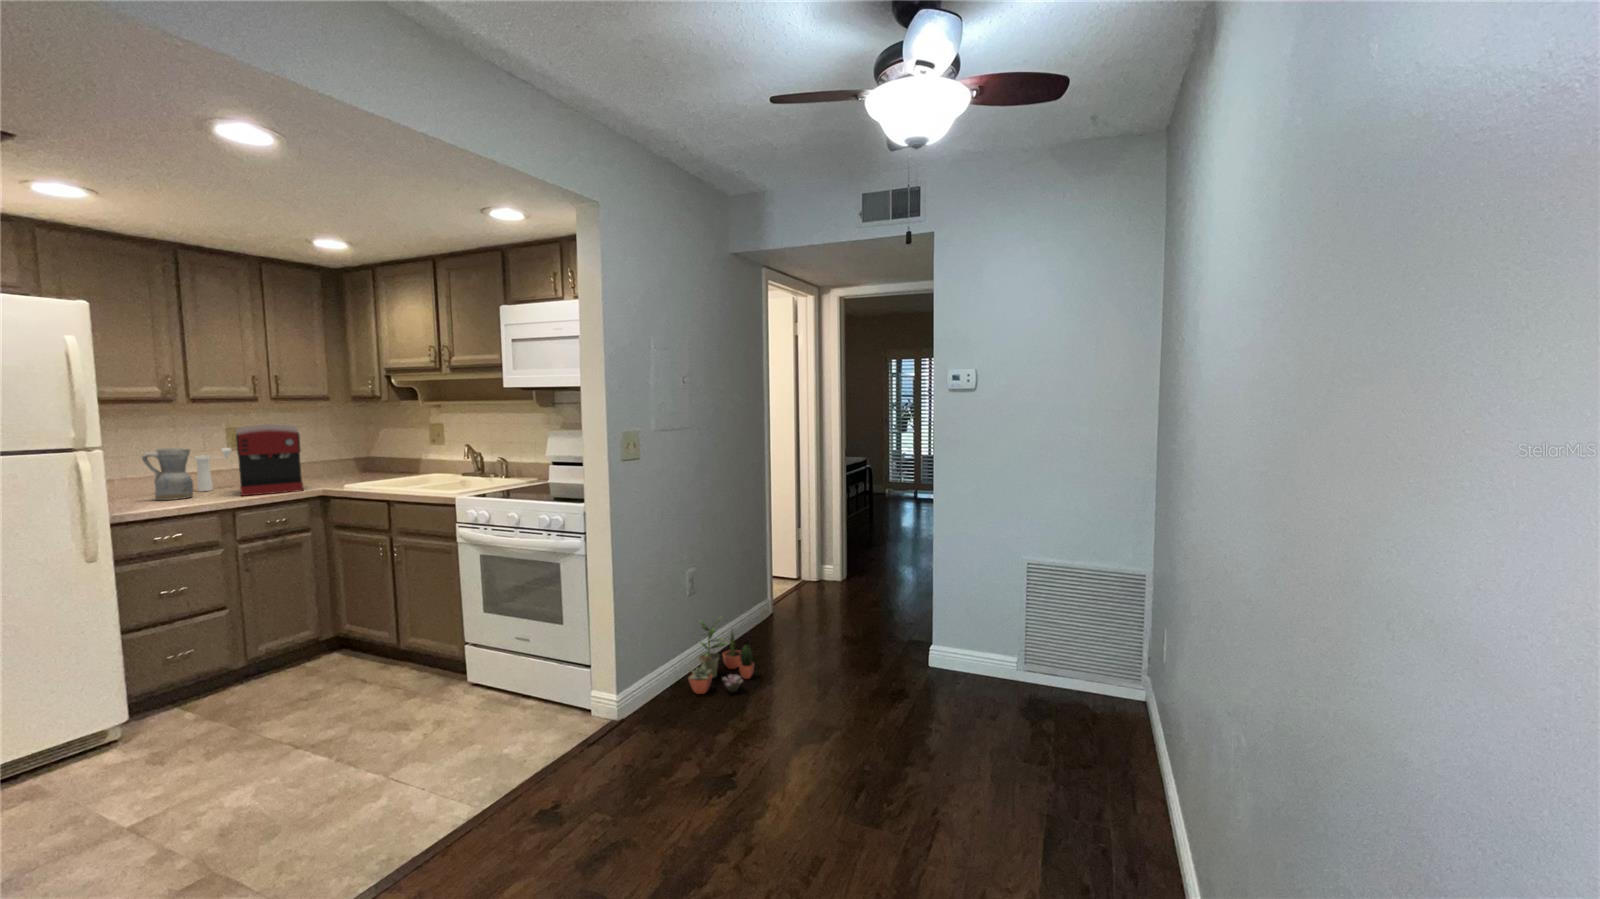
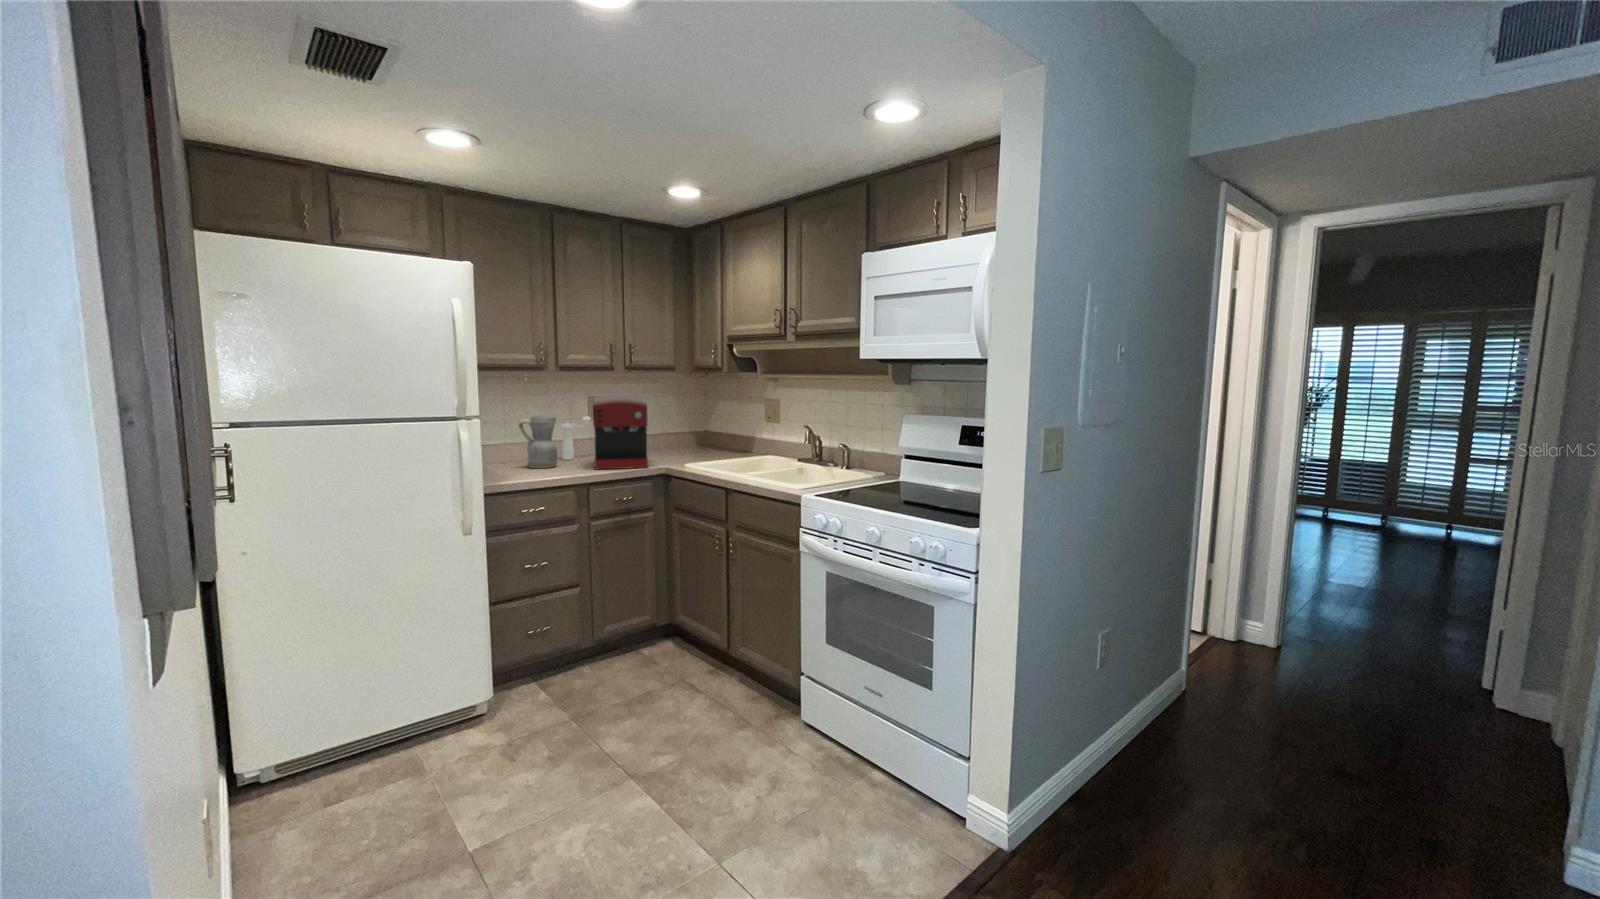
potted plant: present [689,620,754,694] -> none [1109,711,1214,849]

